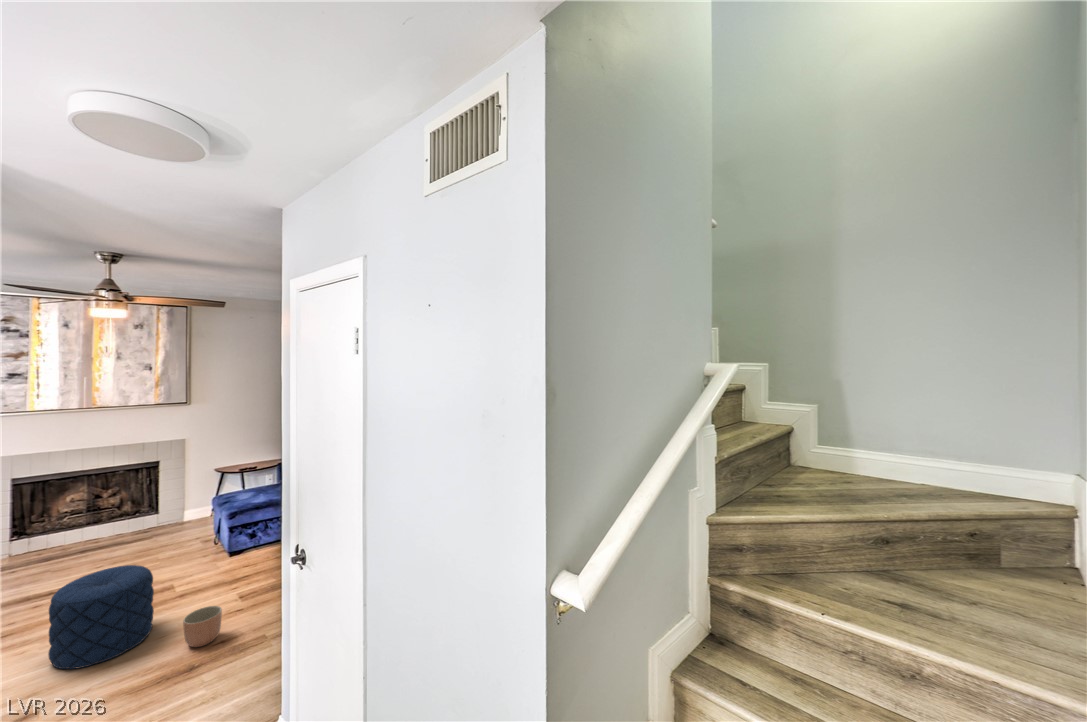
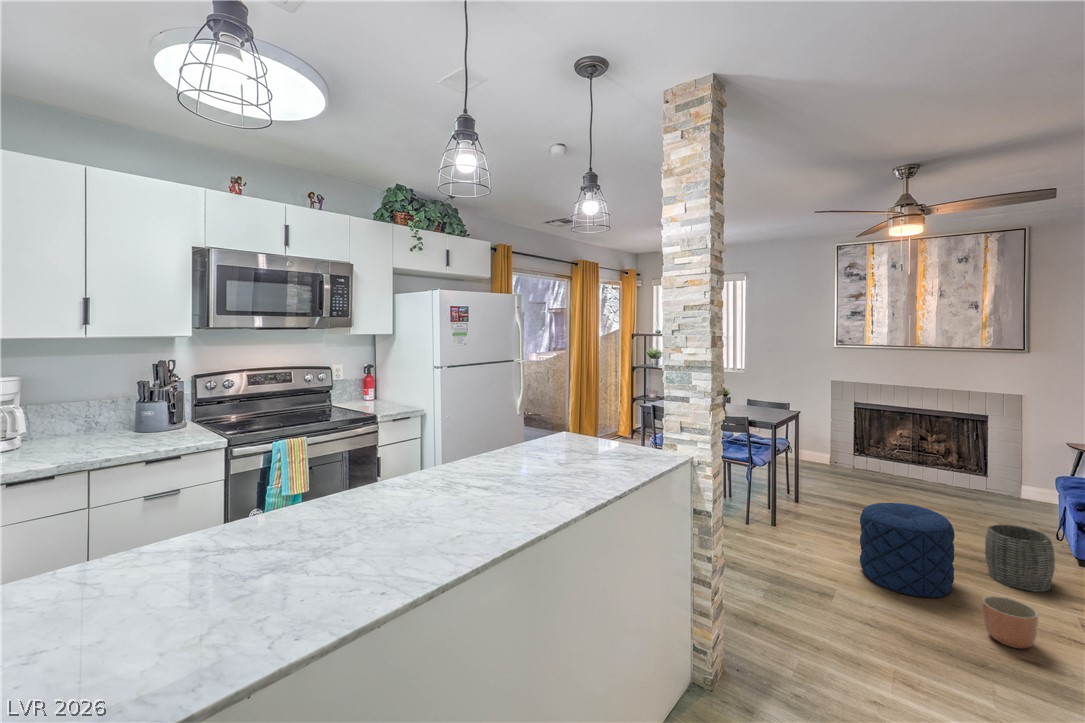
woven basket: none [174,546,222,600] -> present [985,524,1055,592]

